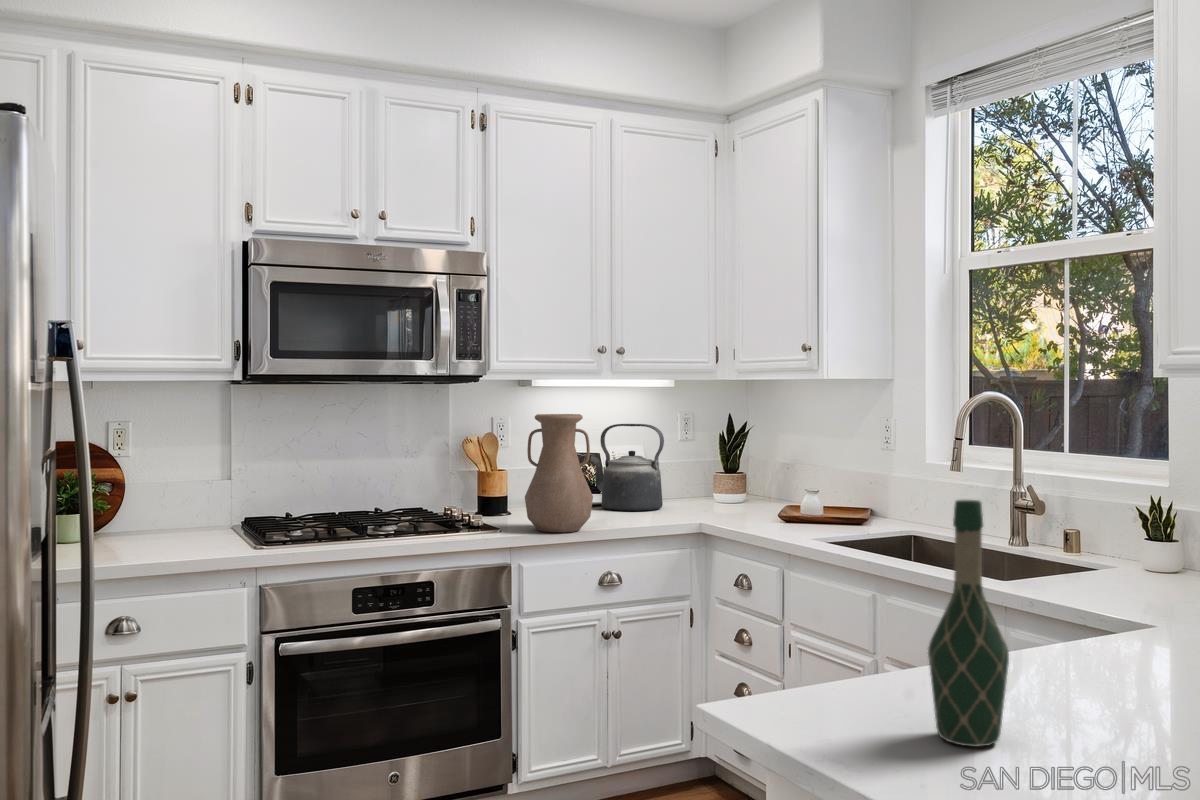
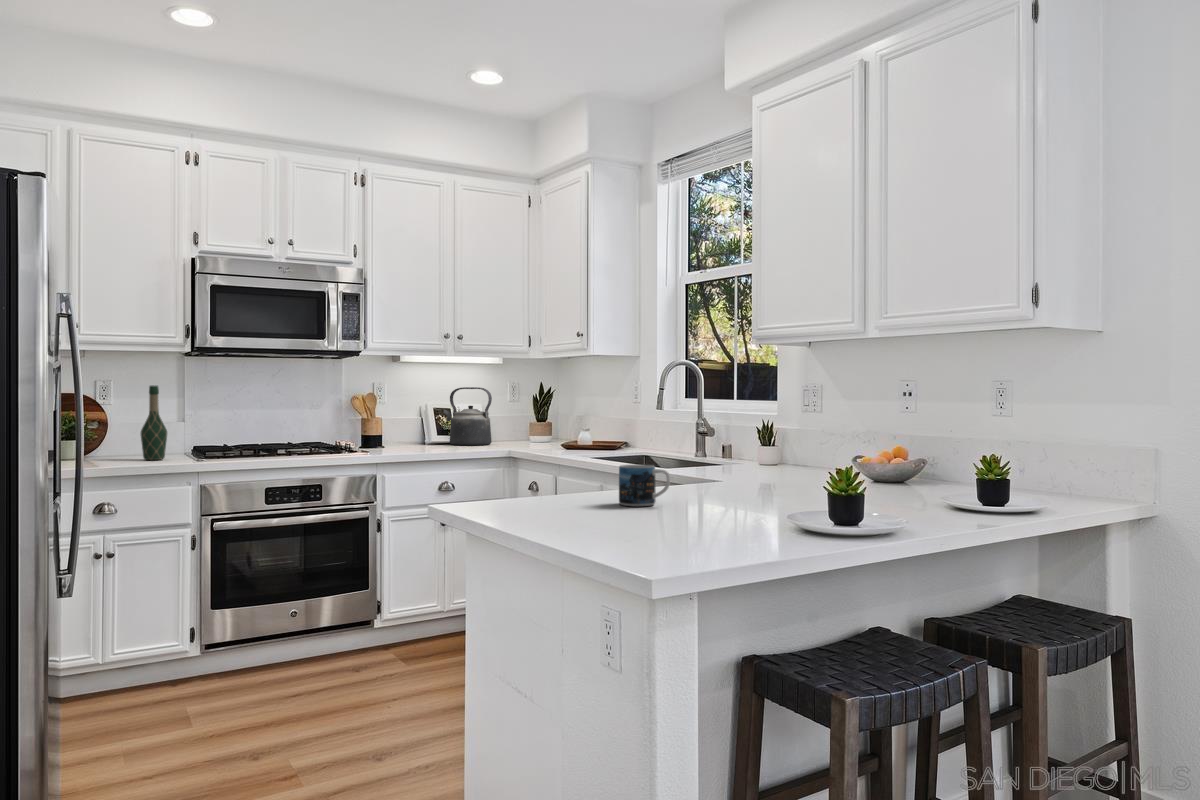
vase: present [525,414,593,532] -> none [388,376,434,454]
wine bottle: present [928,500,1009,746] -> present [141,385,167,460]
mug: none [1041,624,1152,710] -> present [619,464,670,506]

